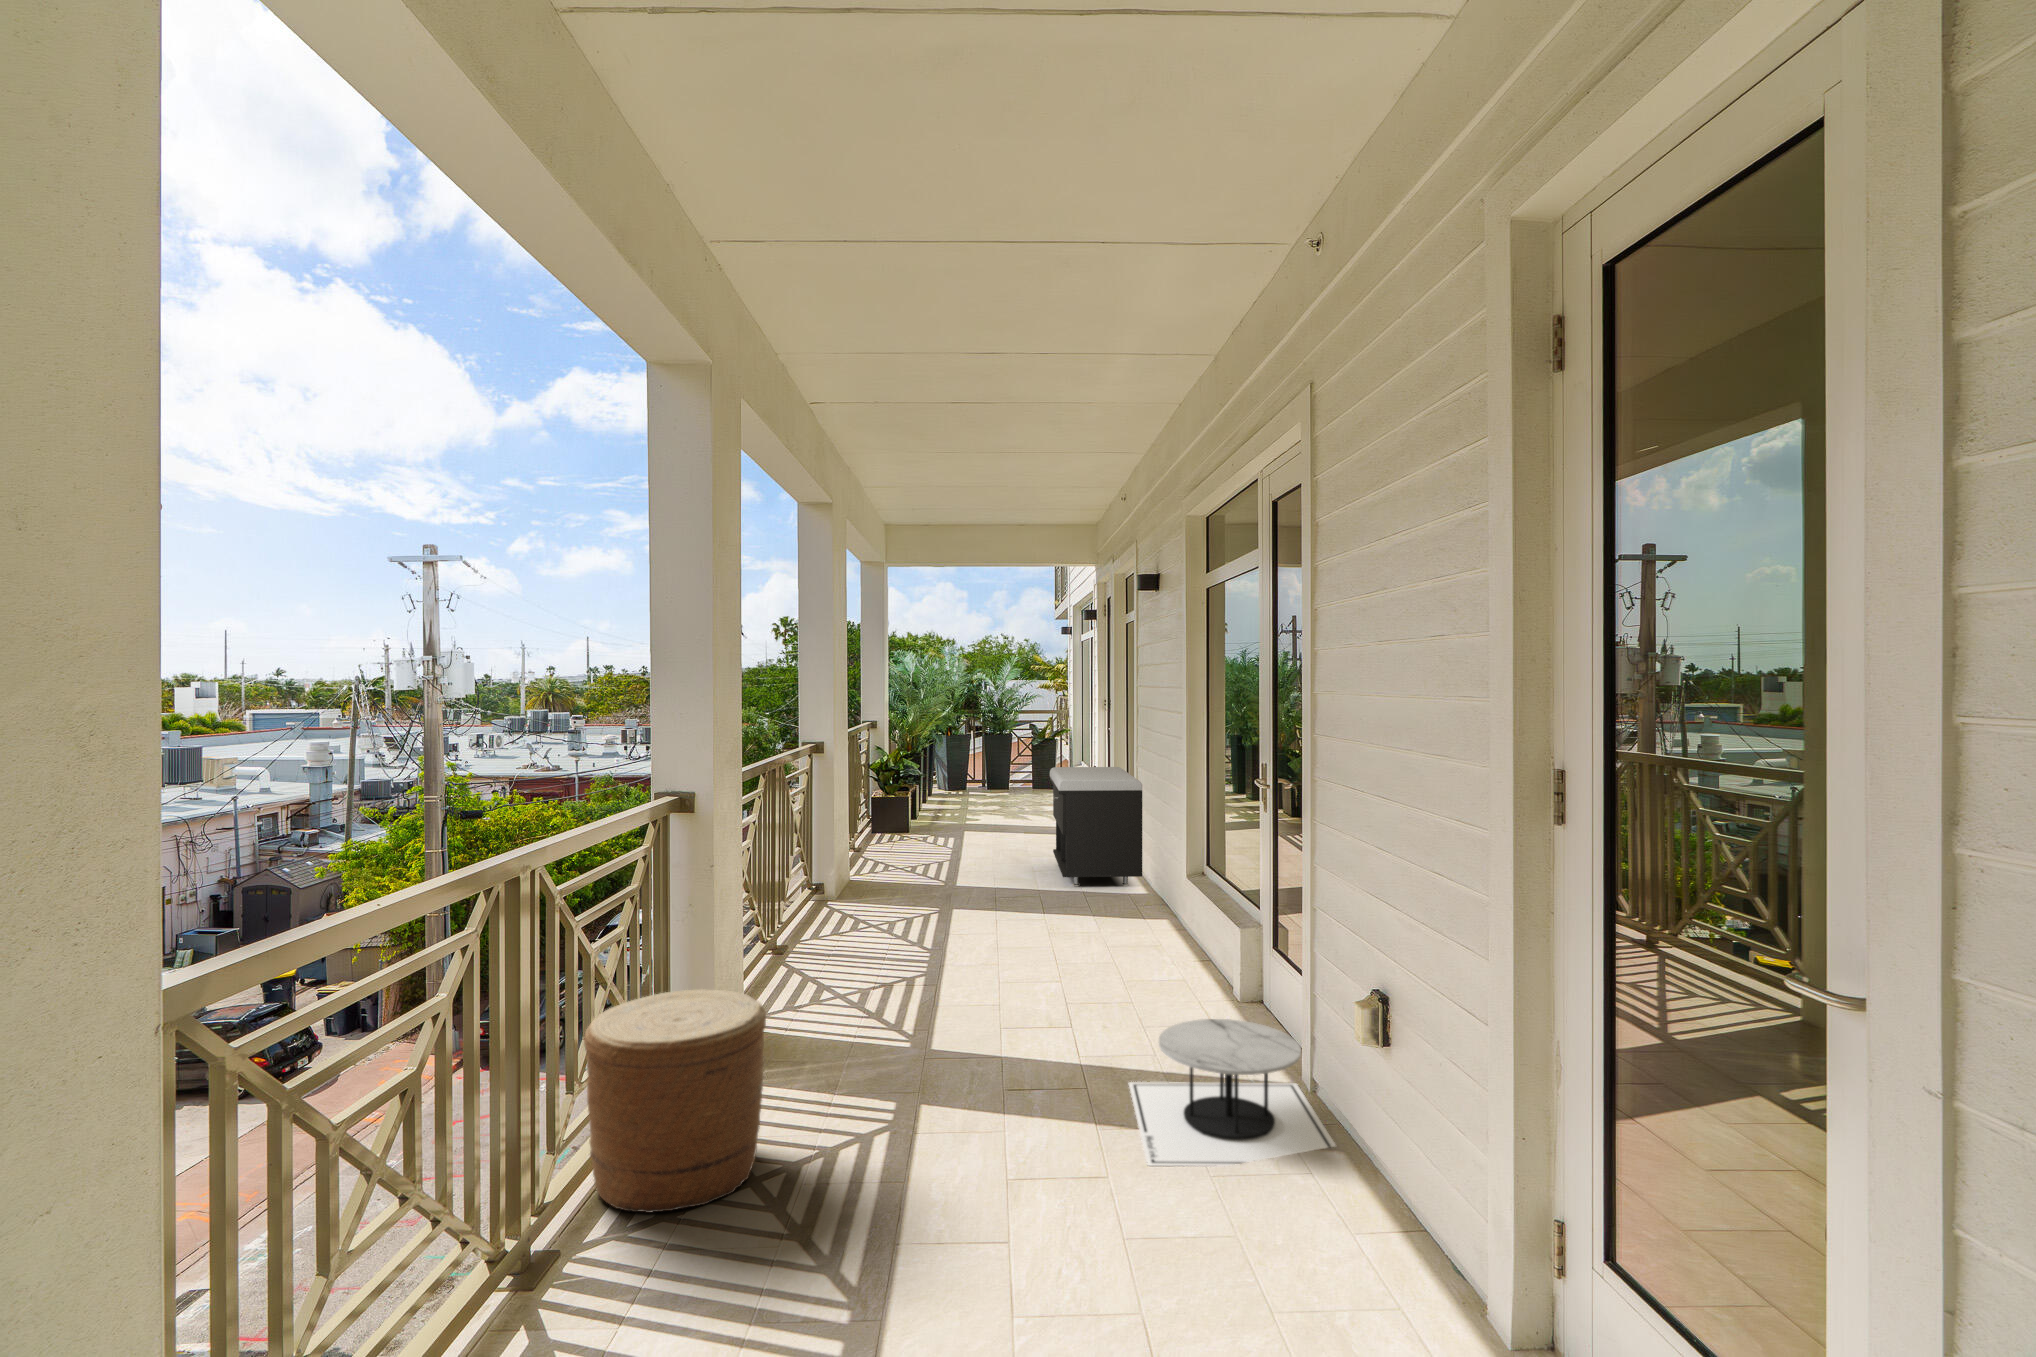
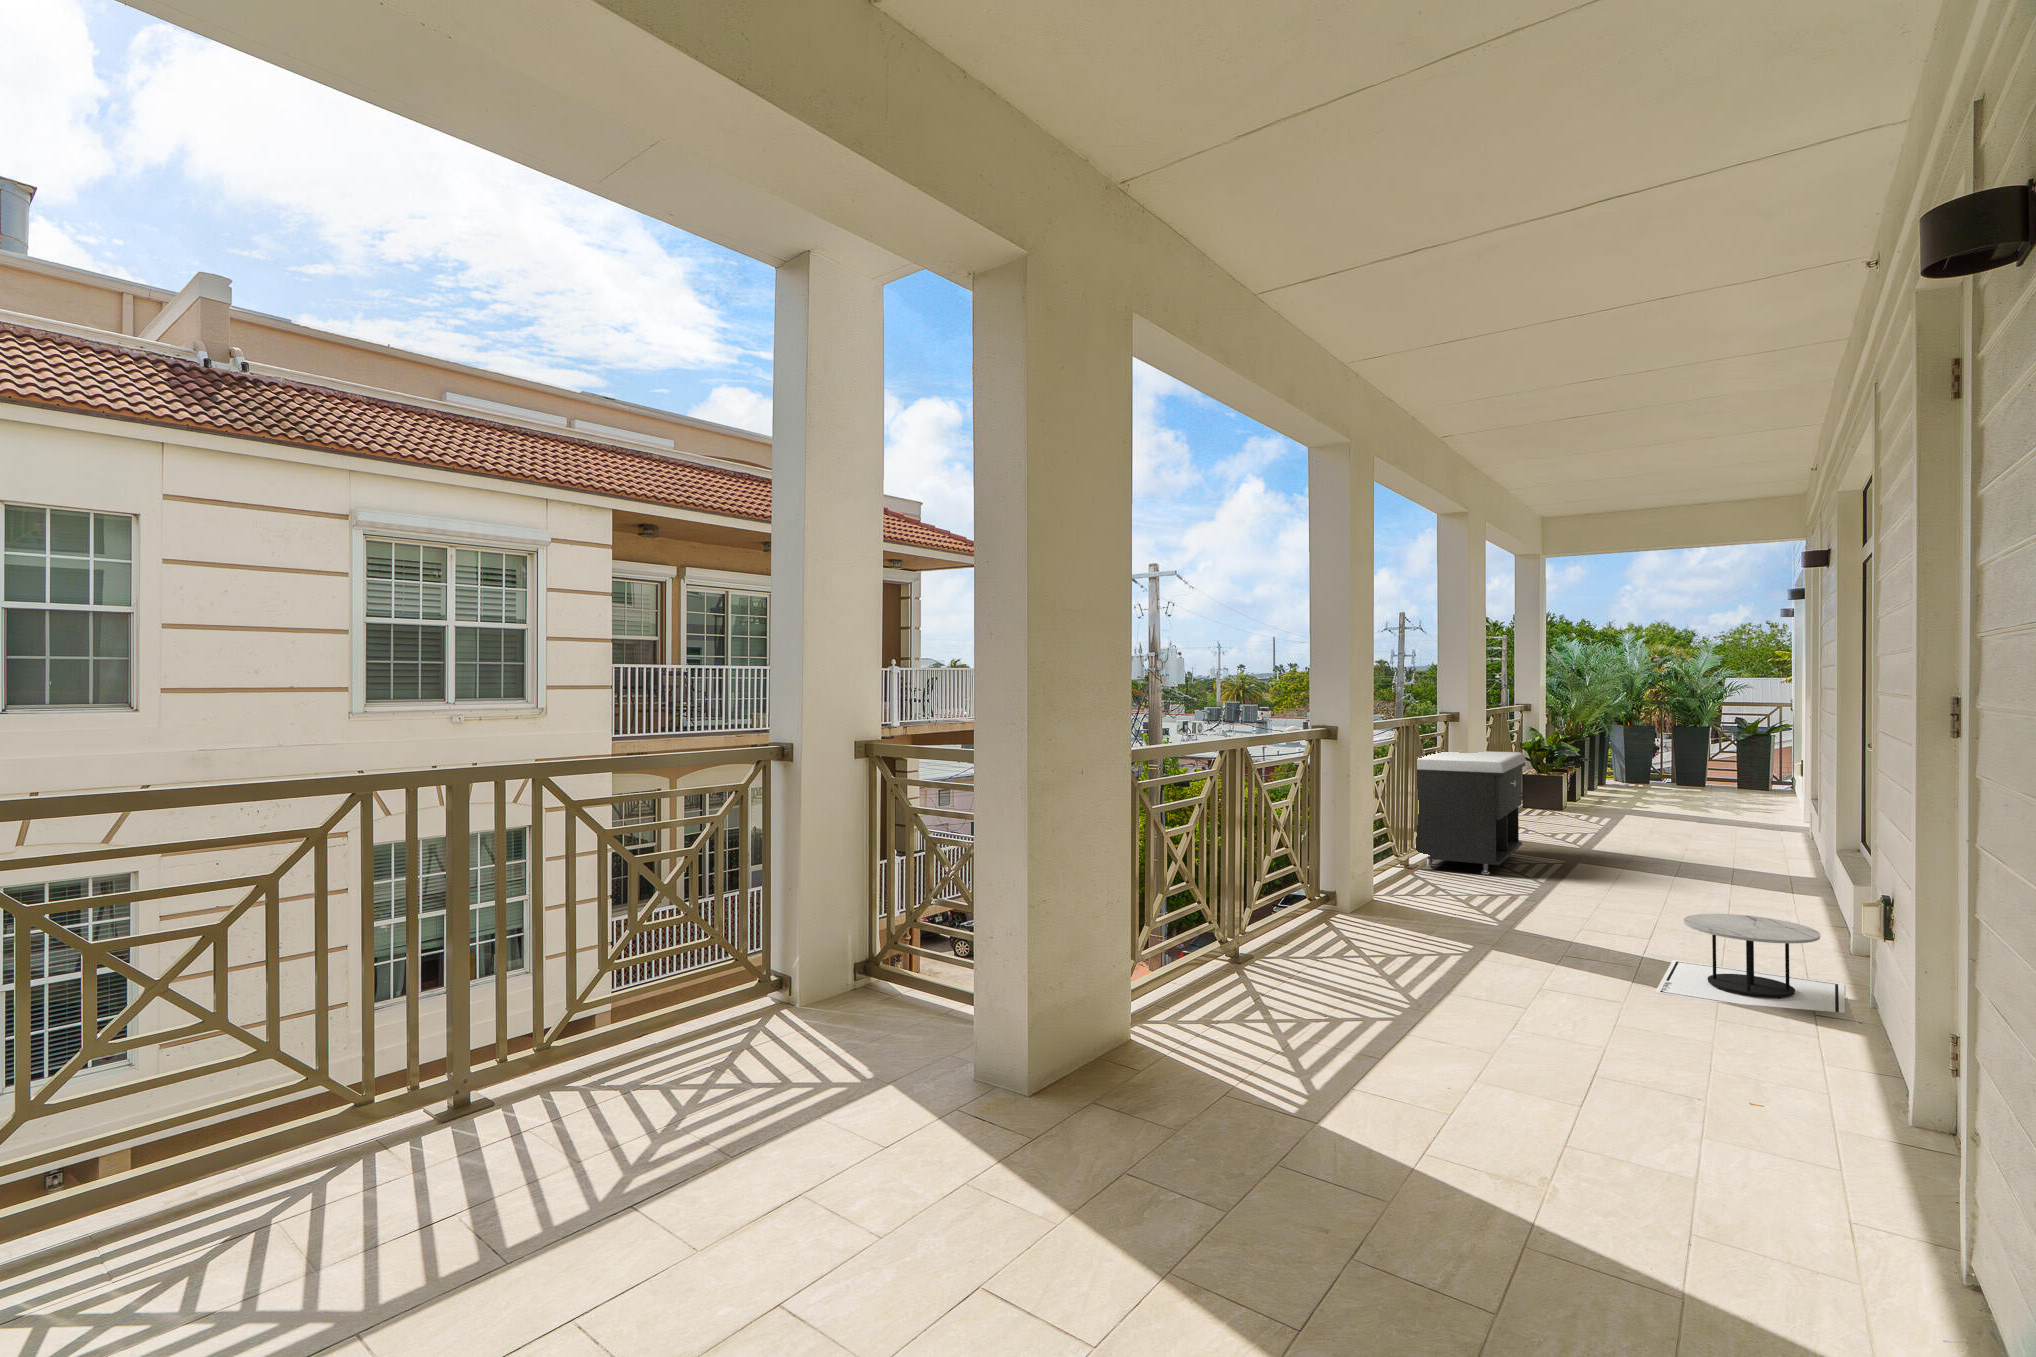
storage bench: present [1050,767,1142,886] -> present [1416,750,1526,874]
woven basket: present [584,989,766,1213] -> none [1267,839,1374,954]

